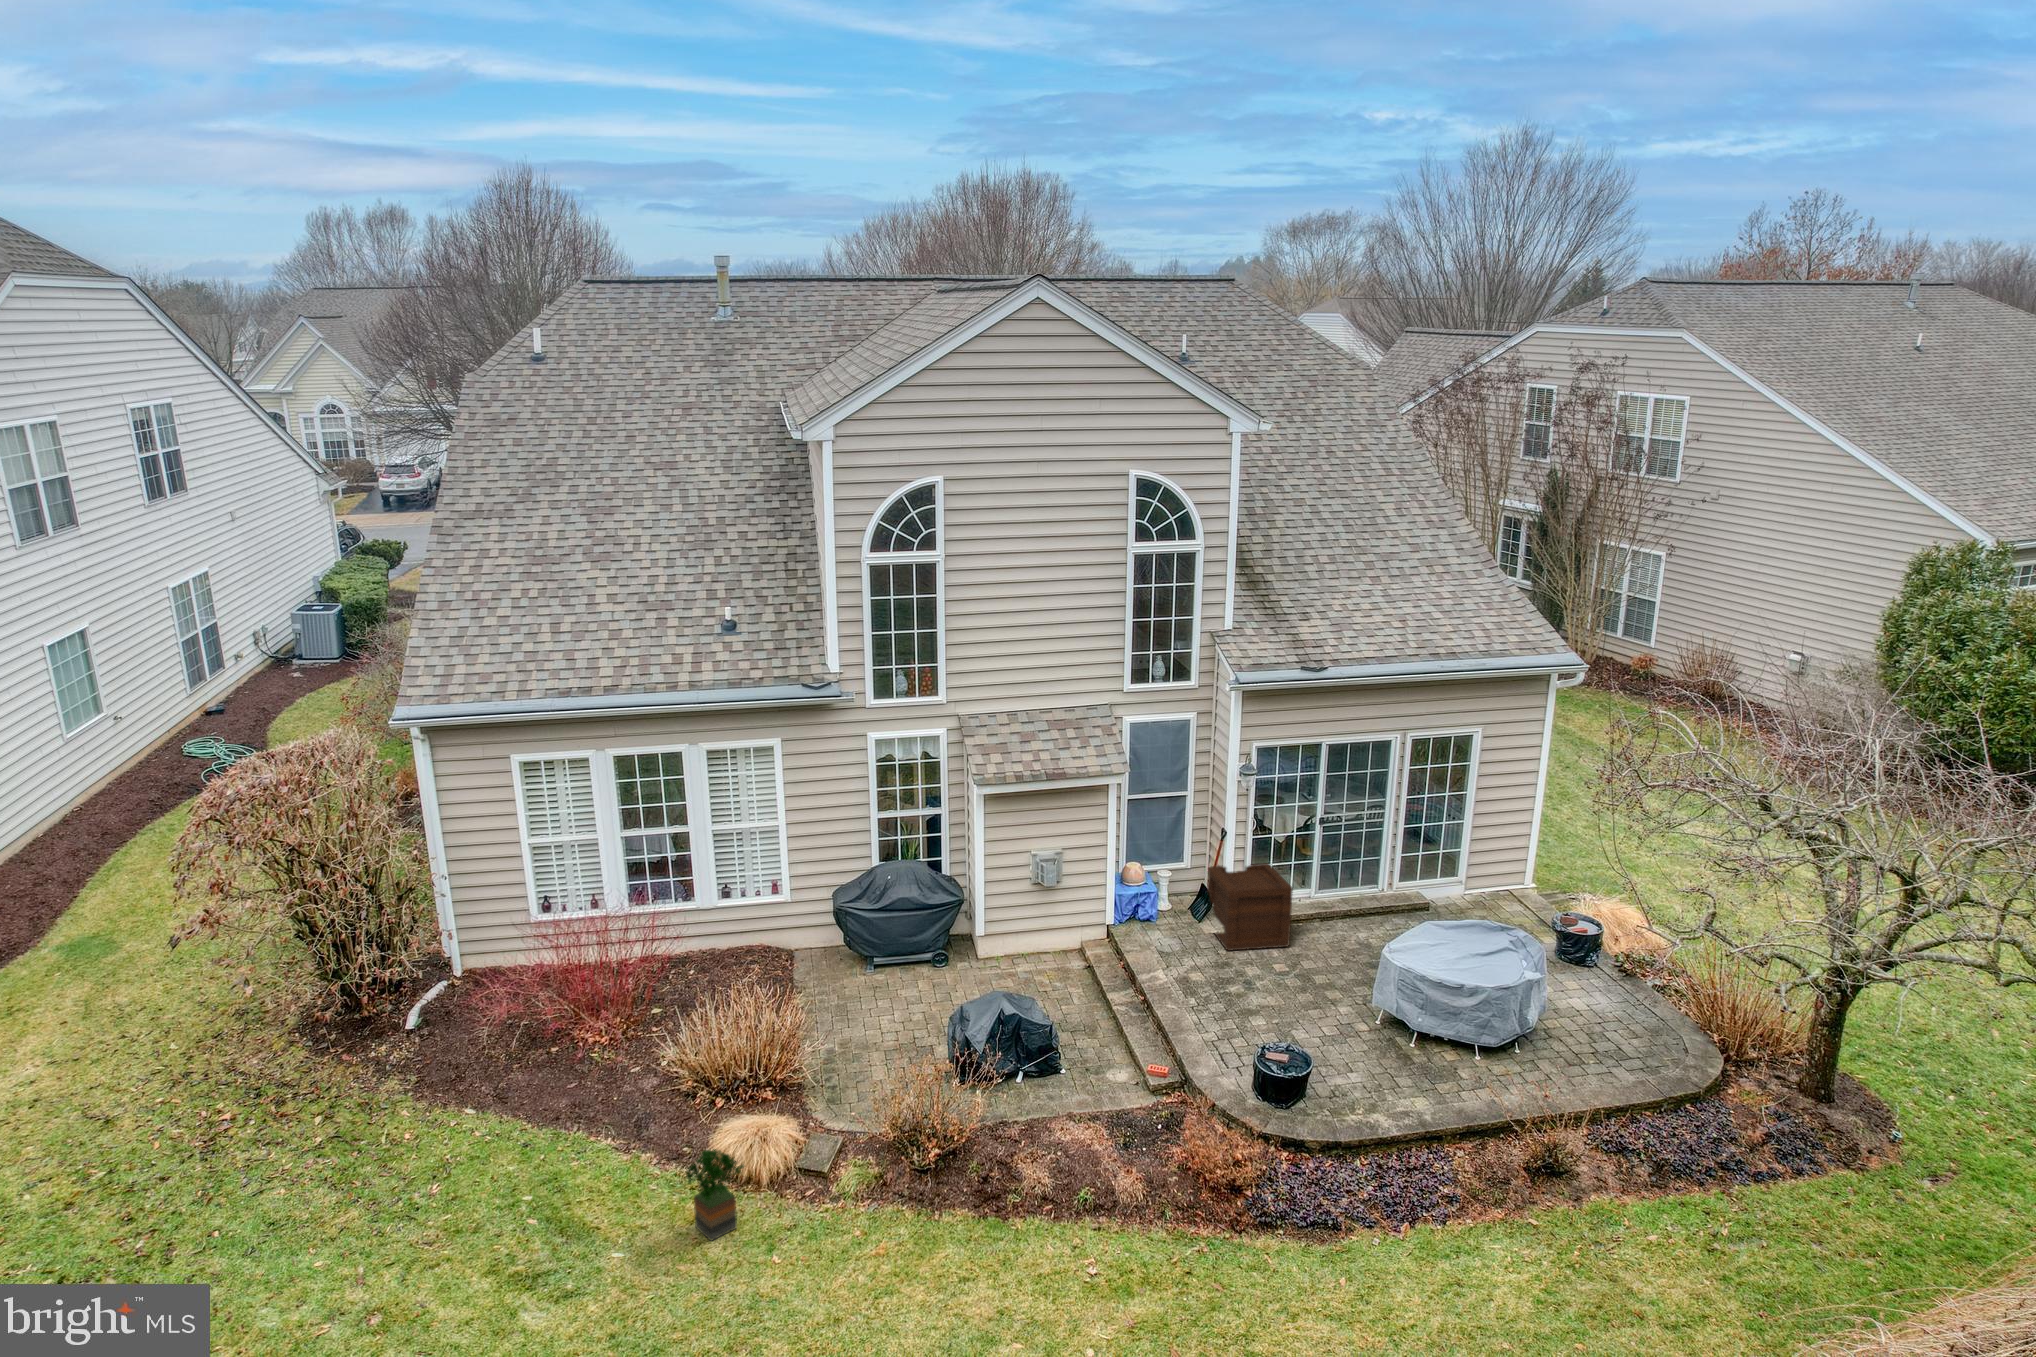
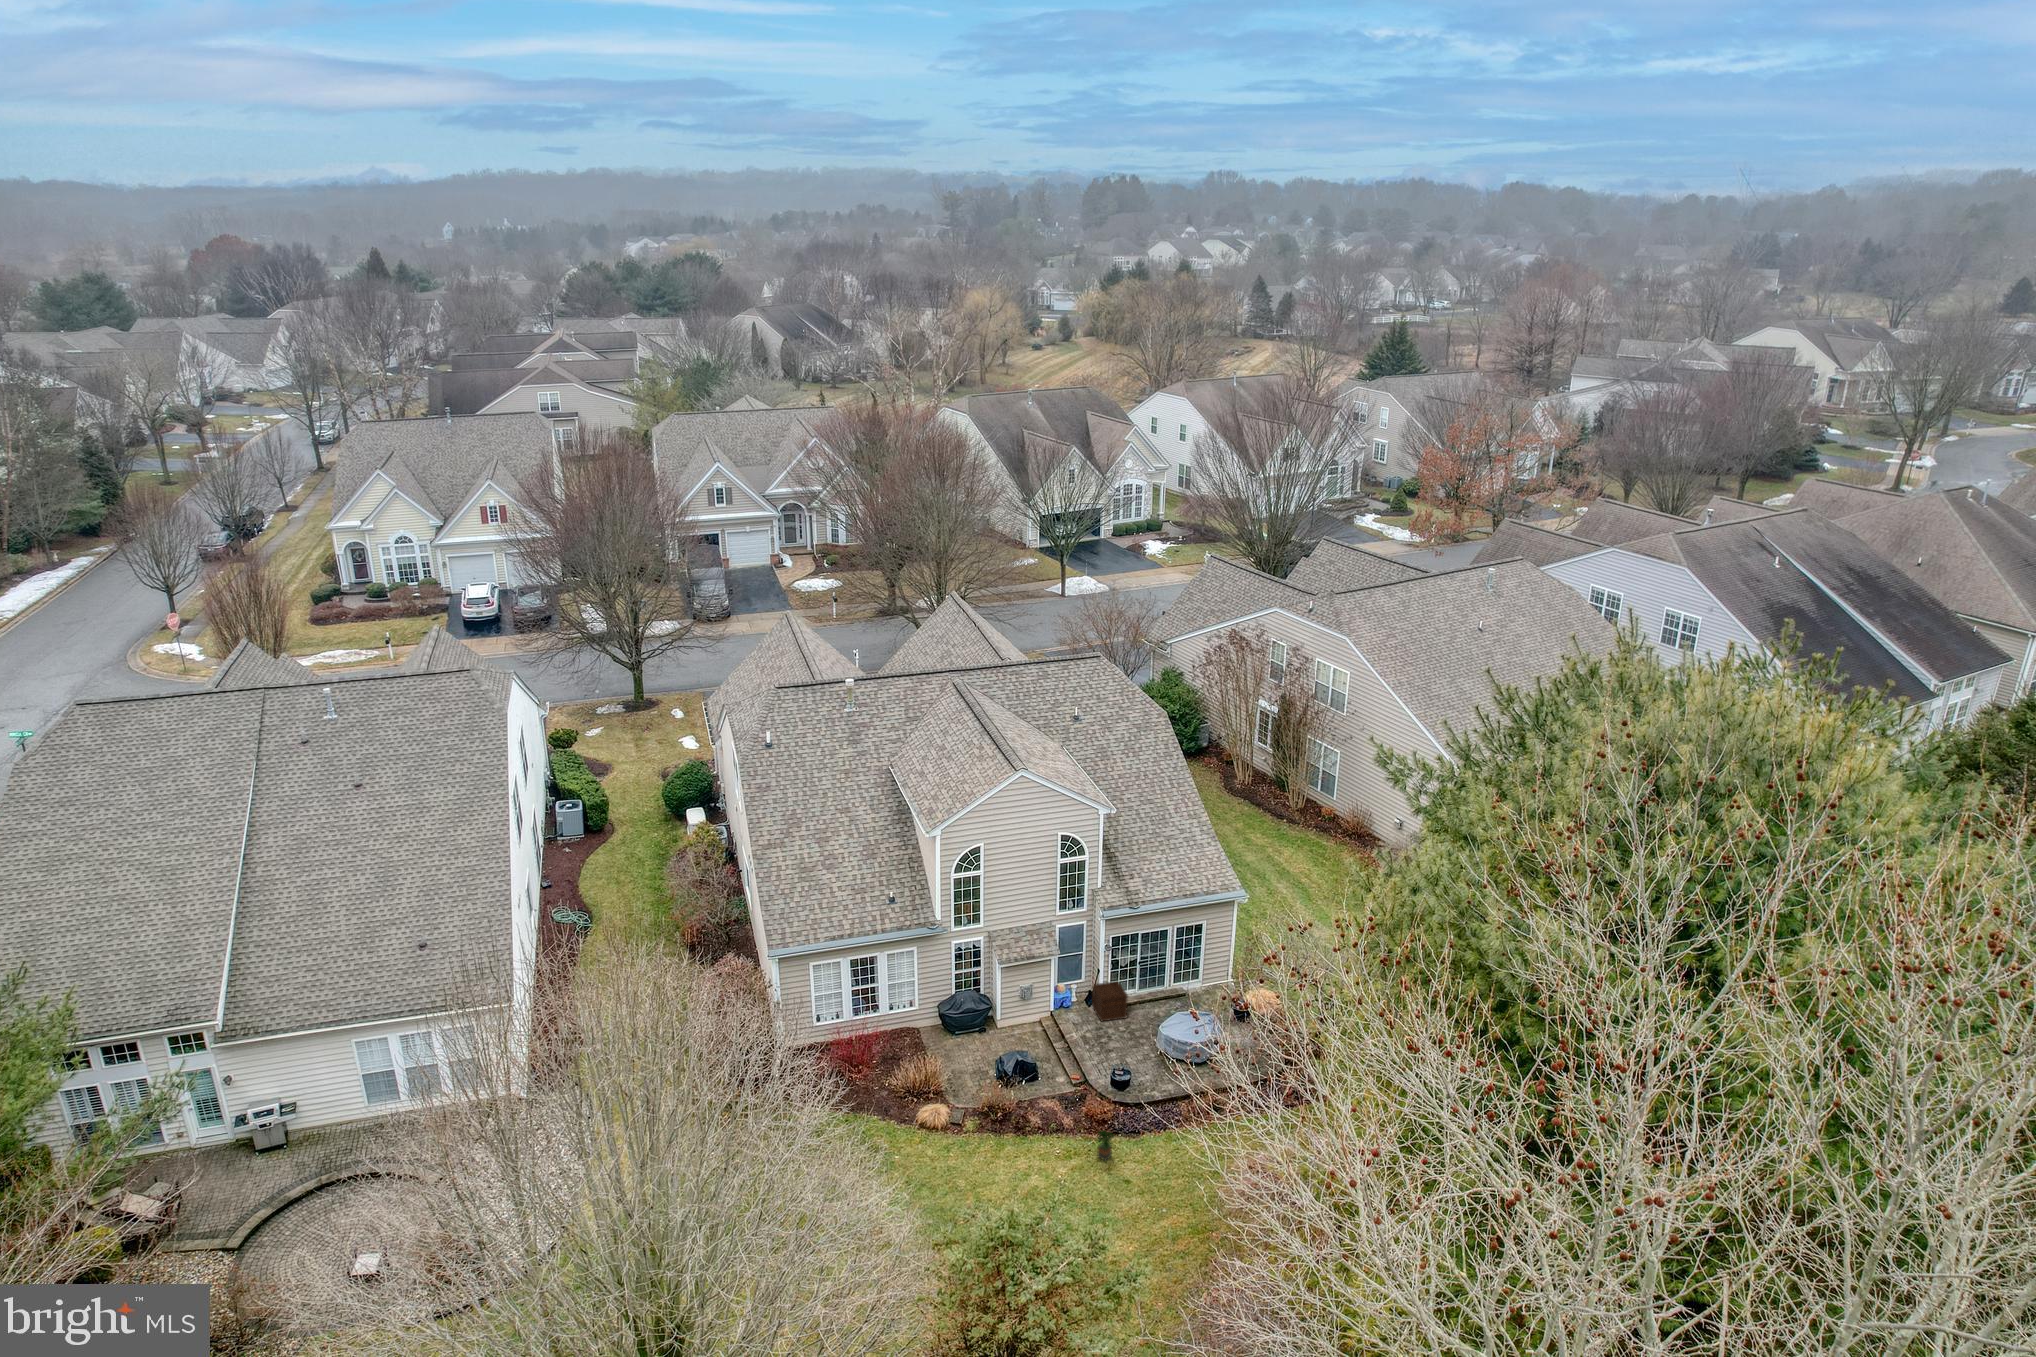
potted tree: present [686,1149,744,1241] -> present [1097,1130,1114,1160]

